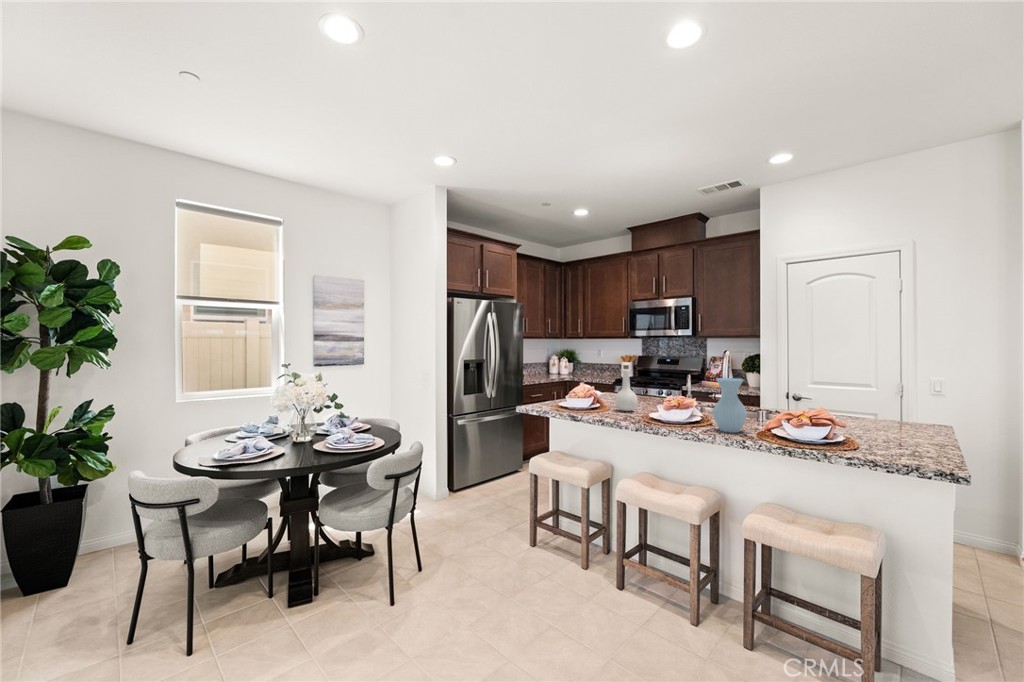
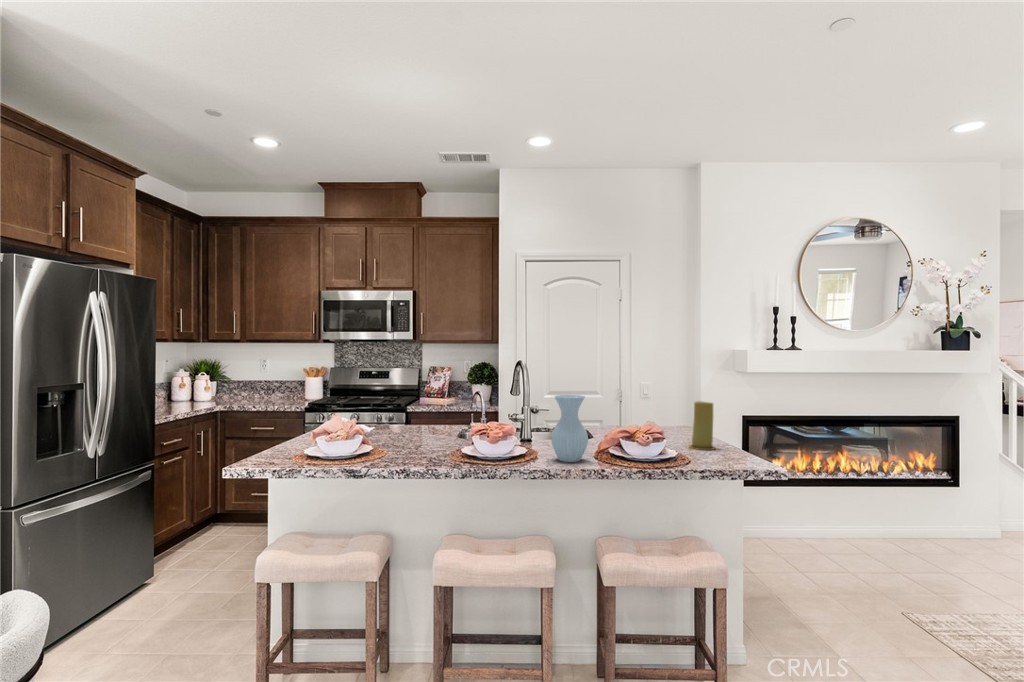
bottle: present [615,365,637,411] -> none [401,384,432,451]
candle: none [883,394,919,444] -> present [689,401,716,450]

